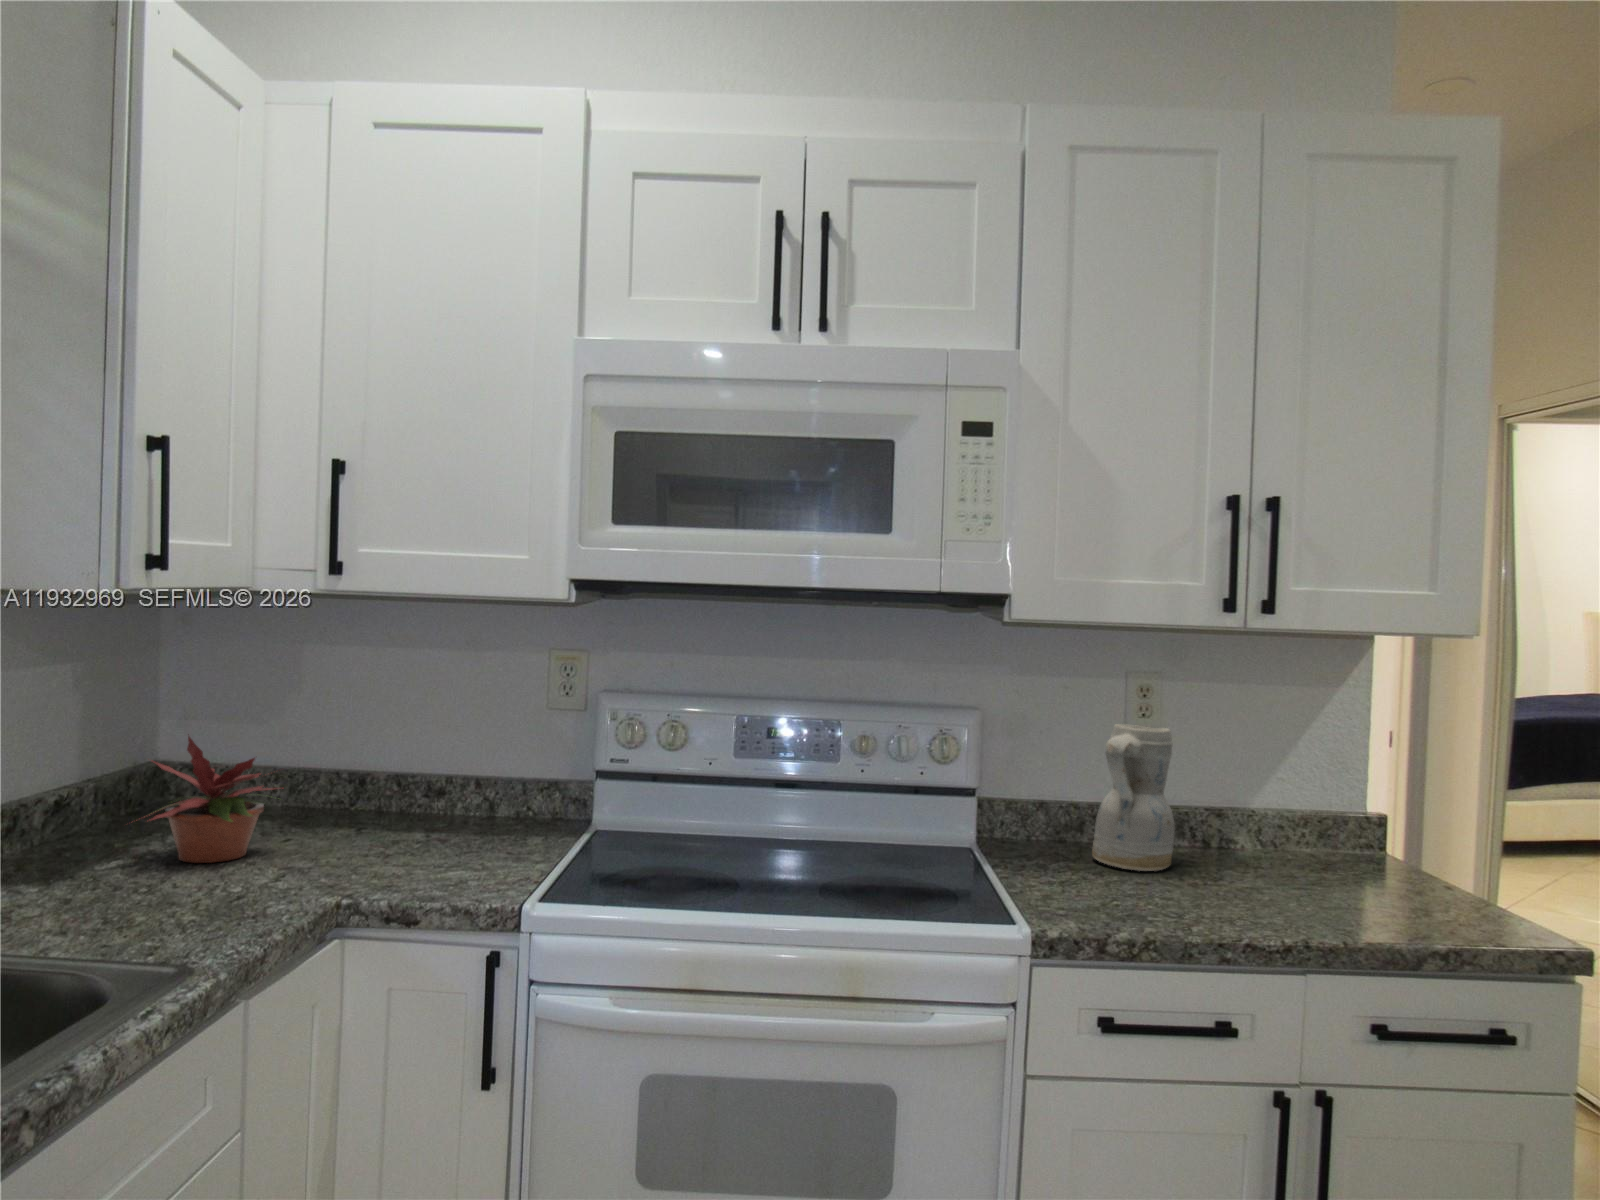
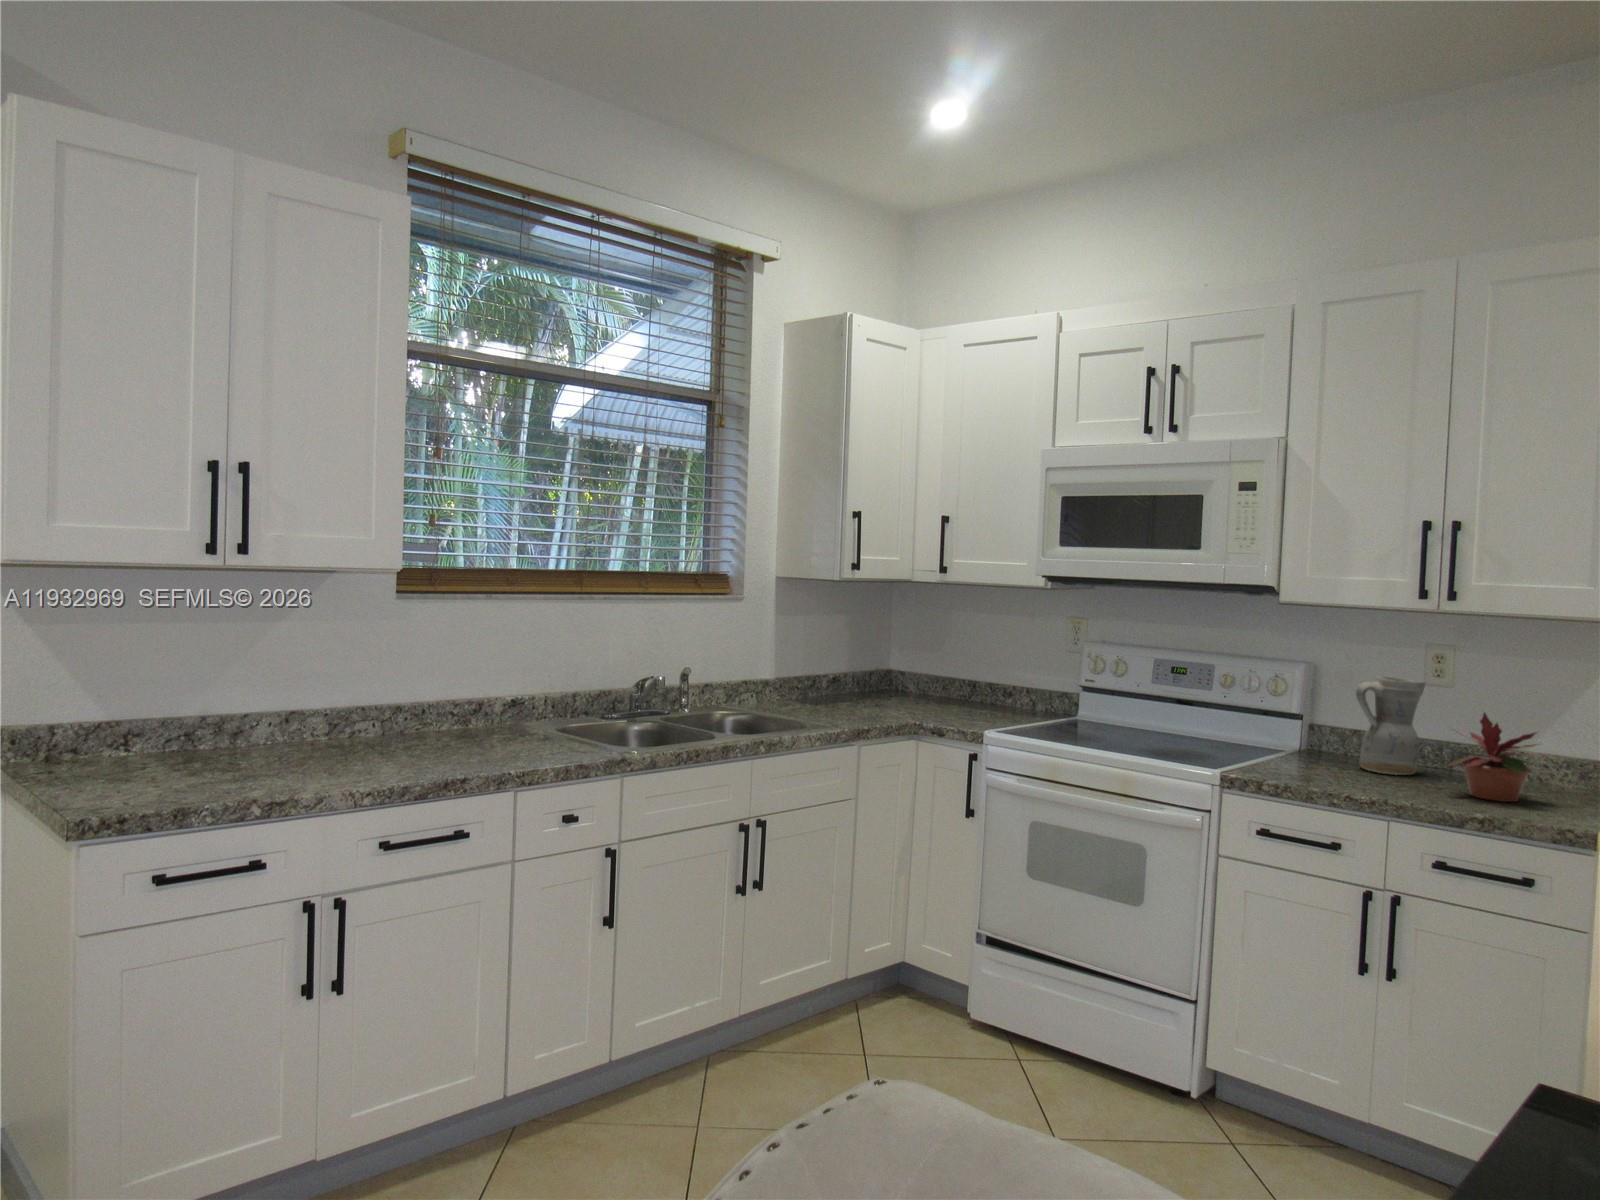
potted plant: present [149,736,273,863] -> present [1449,713,1536,802]

